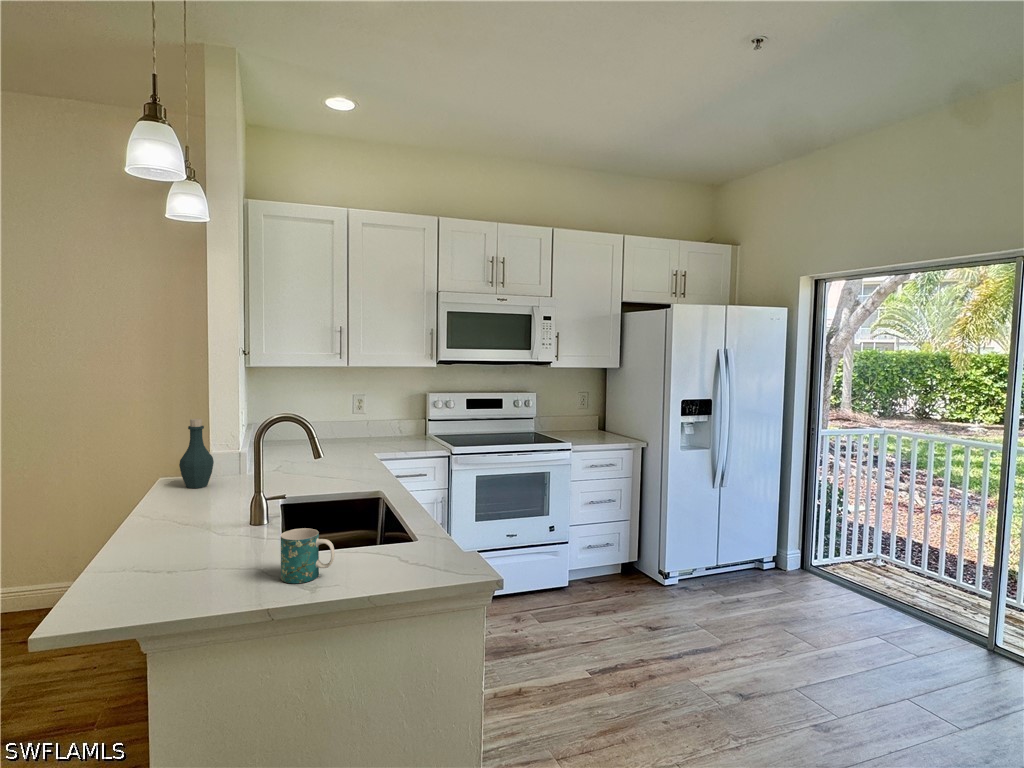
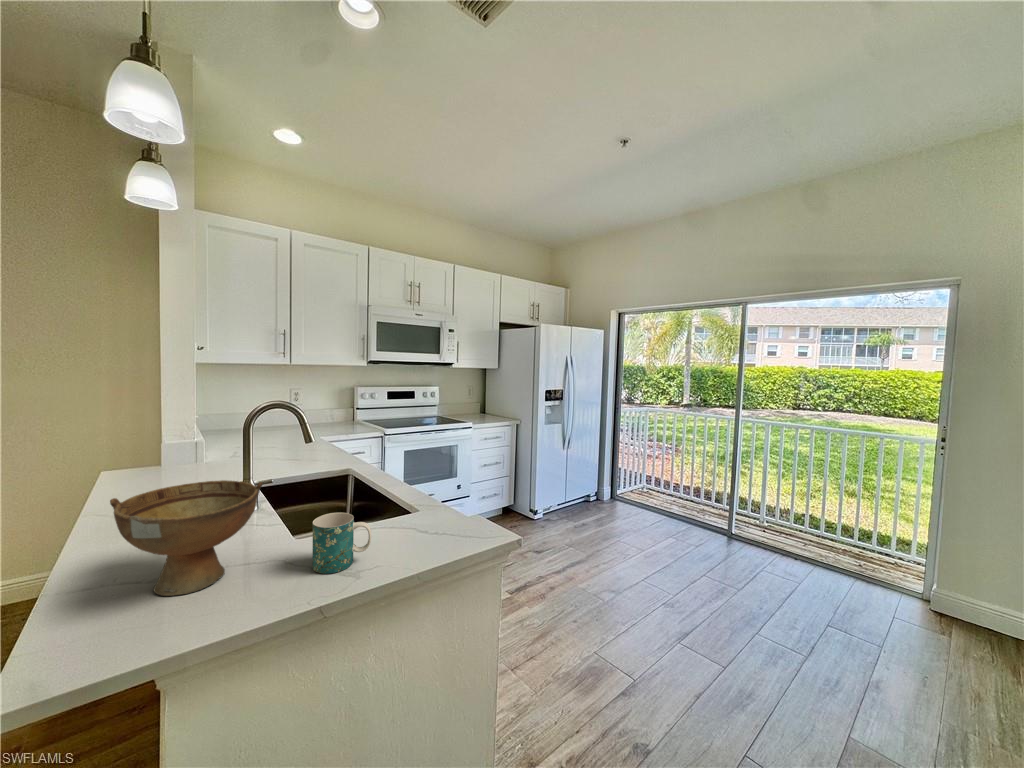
bottle: present [179,419,214,488] -> none [131,409,172,480]
bowl: none [130,490,244,582] -> present [110,480,263,596]

